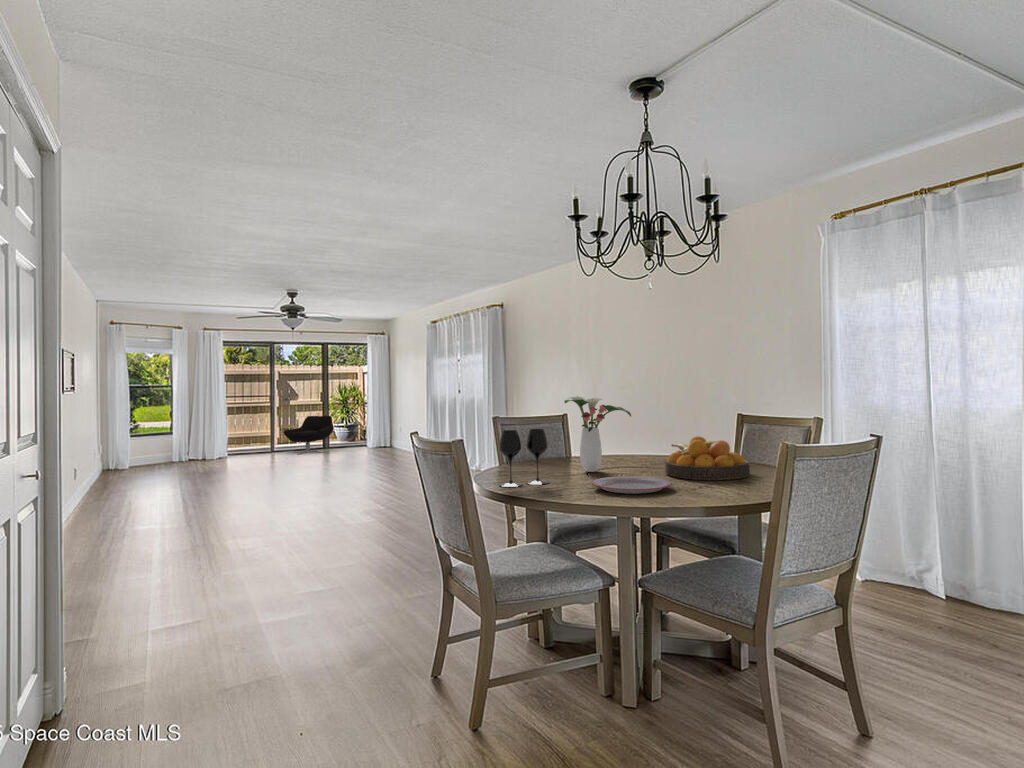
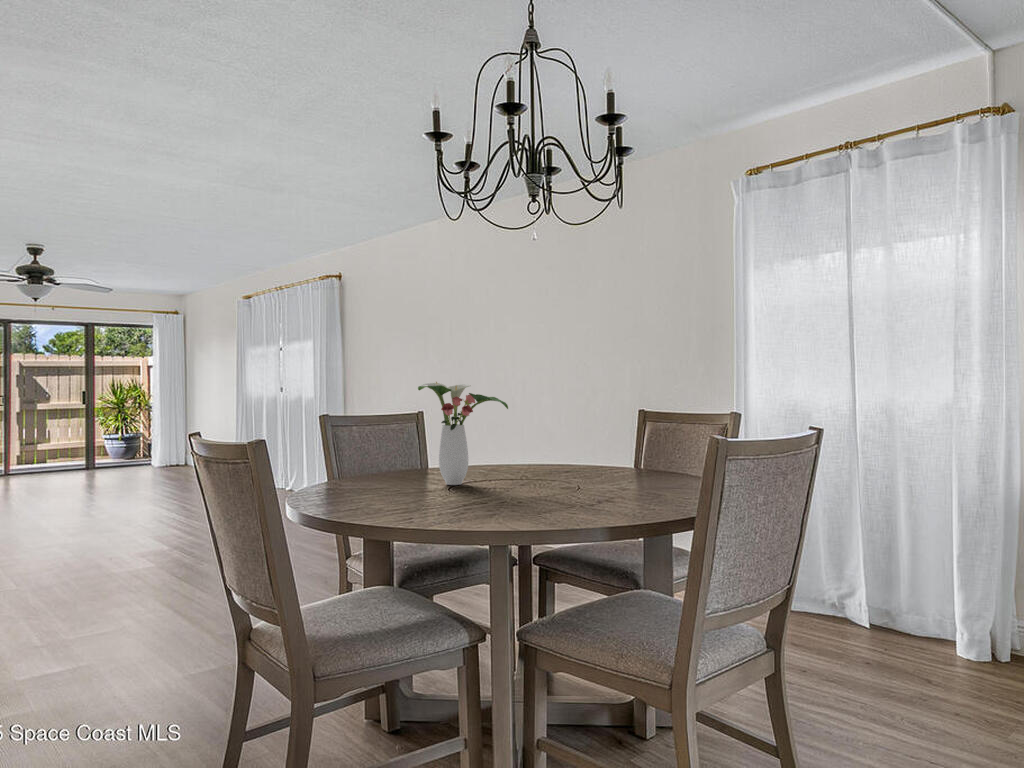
lounge chair: present [283,416,334,454] -> none [25,424,103,477]
wine glass: present [499,429,549,487] -> none [323,425,396,507]
fruit bowl: present [665,436,750,480] -> none [552,435,659,492]
plate: present [592,476,672,494] -> none [455,488,564,511]

